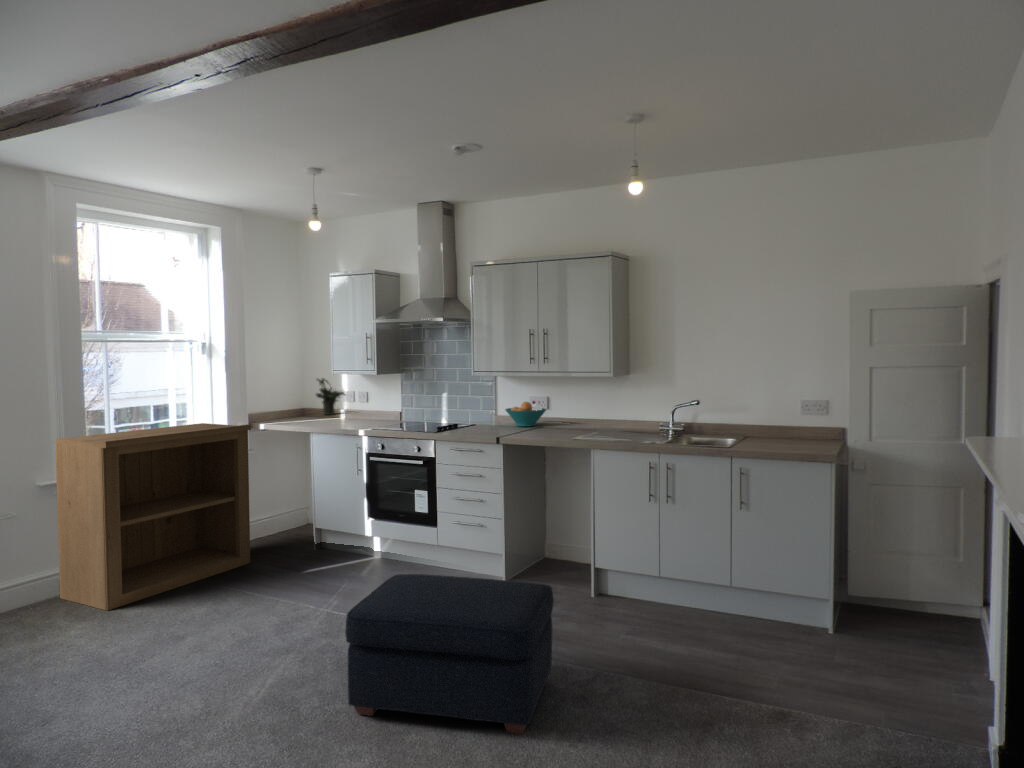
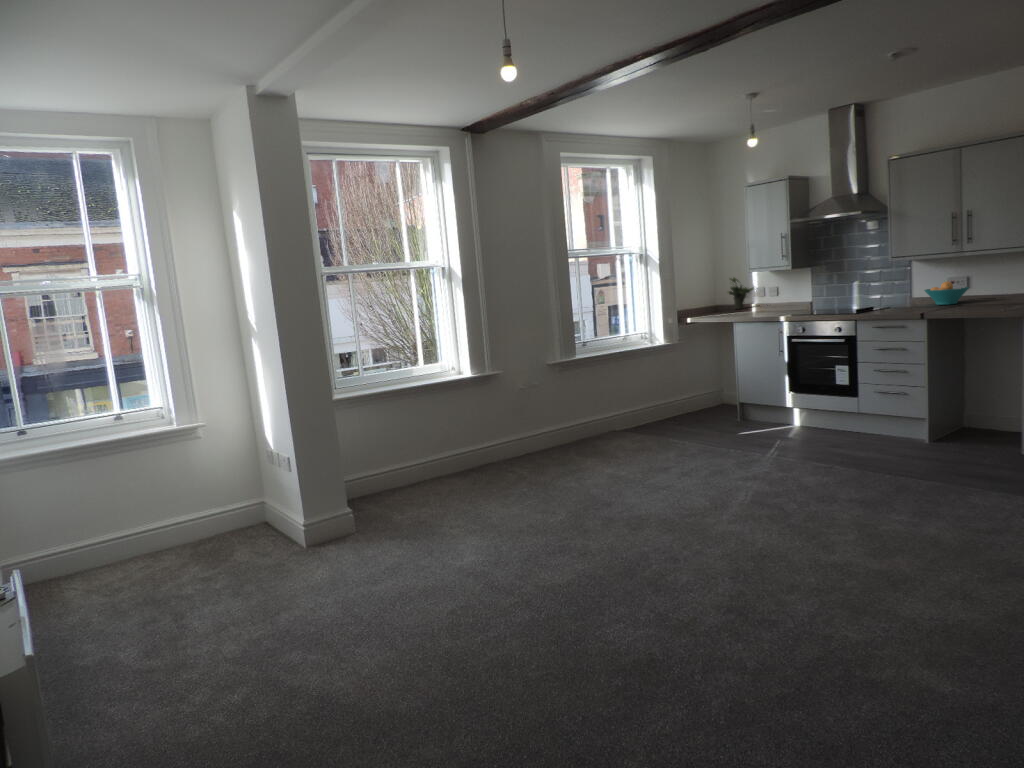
bookshelf: present [55,423,251,611] -> none [560,317,692,451]
ottoman: present [345,574,554,734] -> none [825,418,1004,532]

